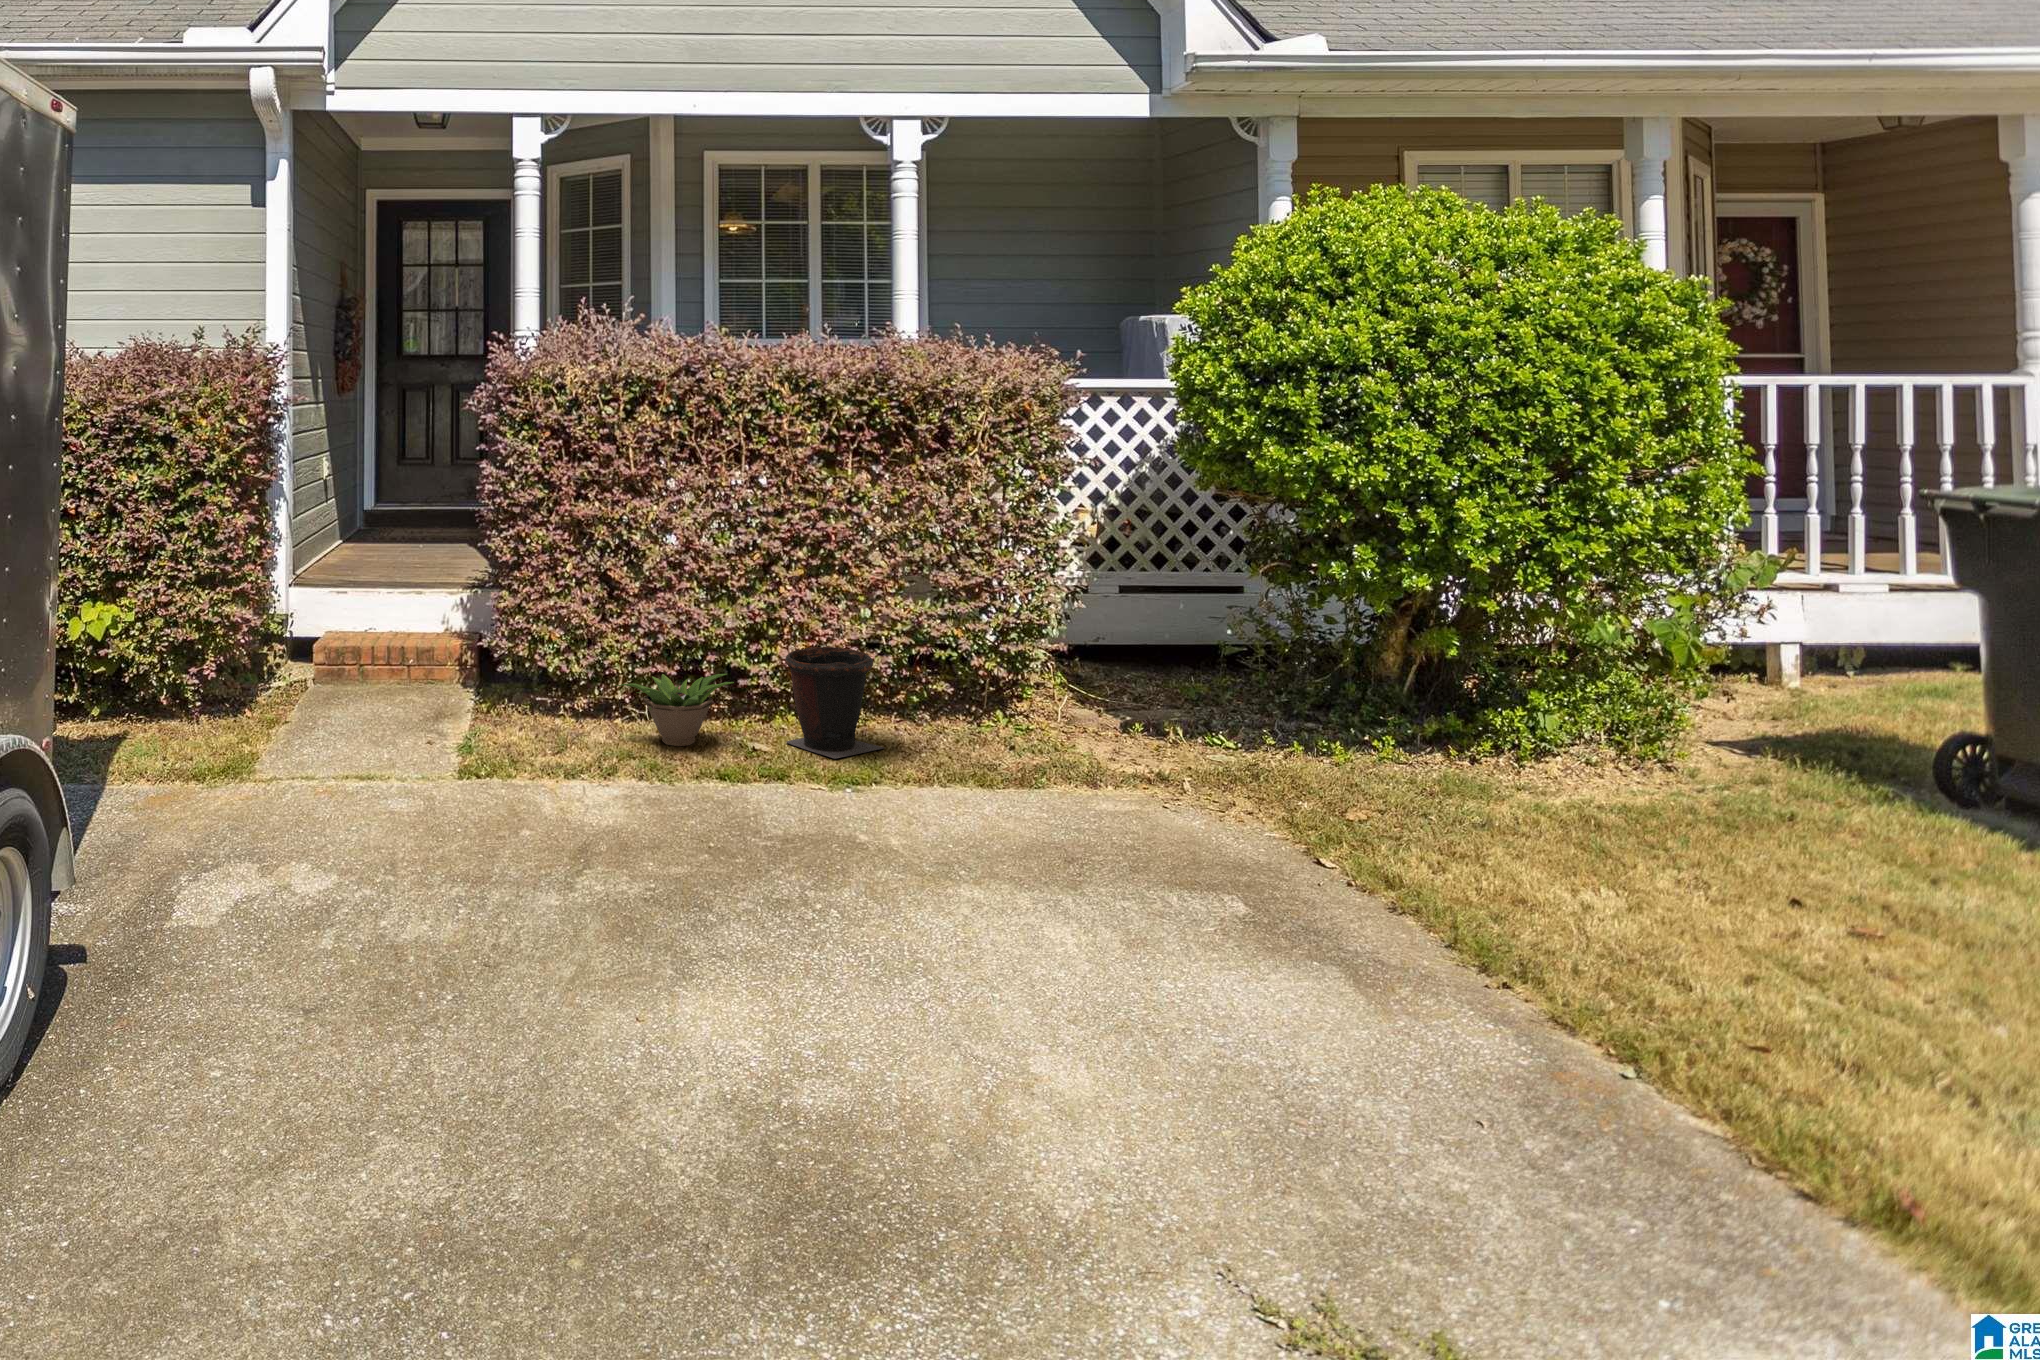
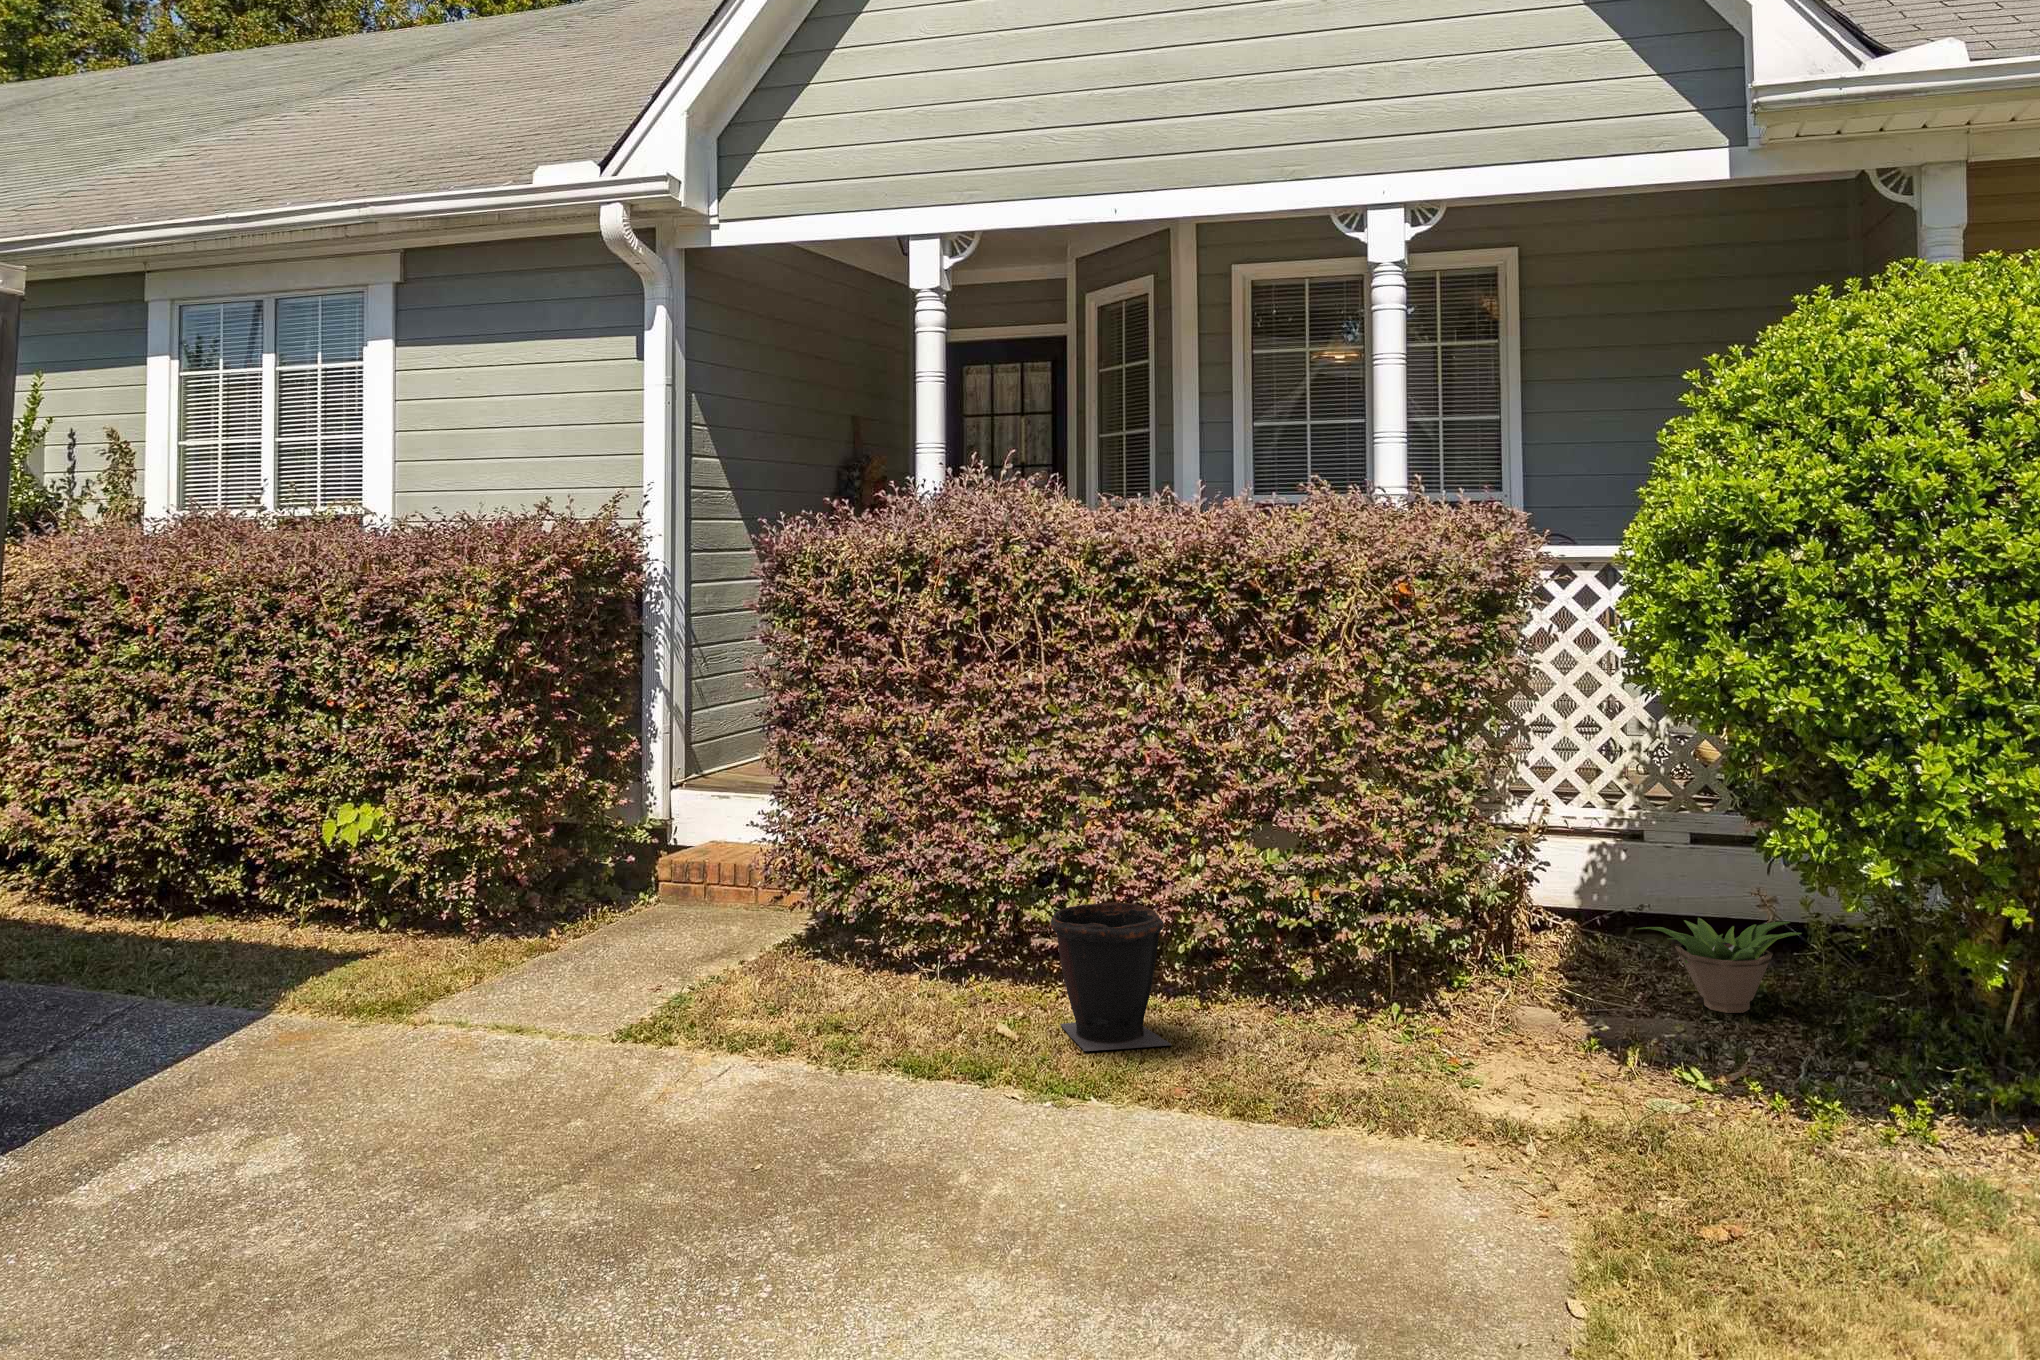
decorative plant: present [616,673,734,746] -> present [1636,918,1802,1013]

